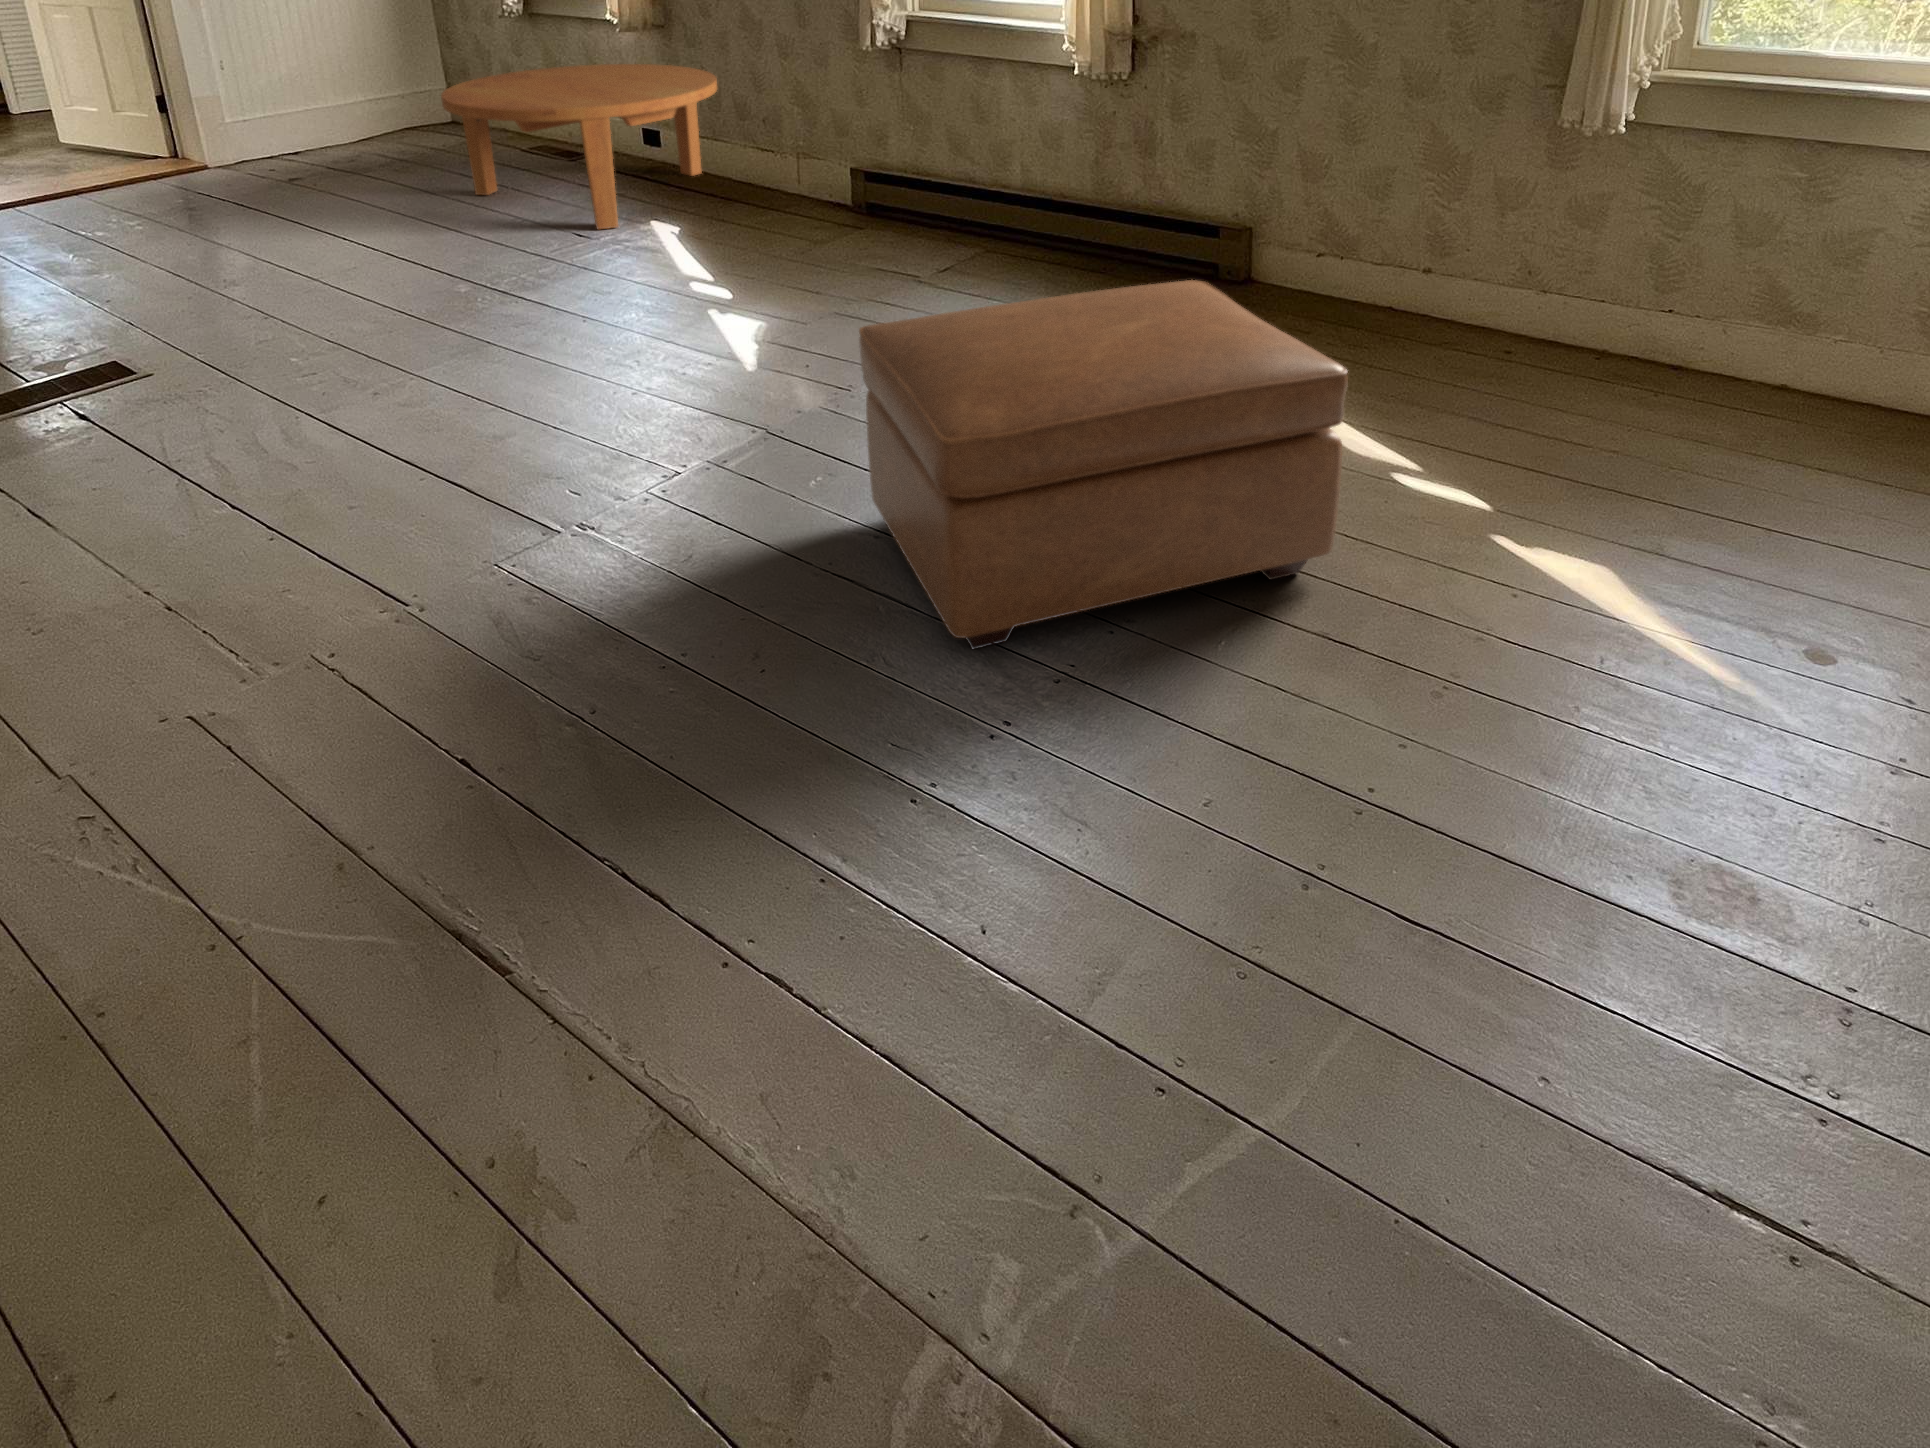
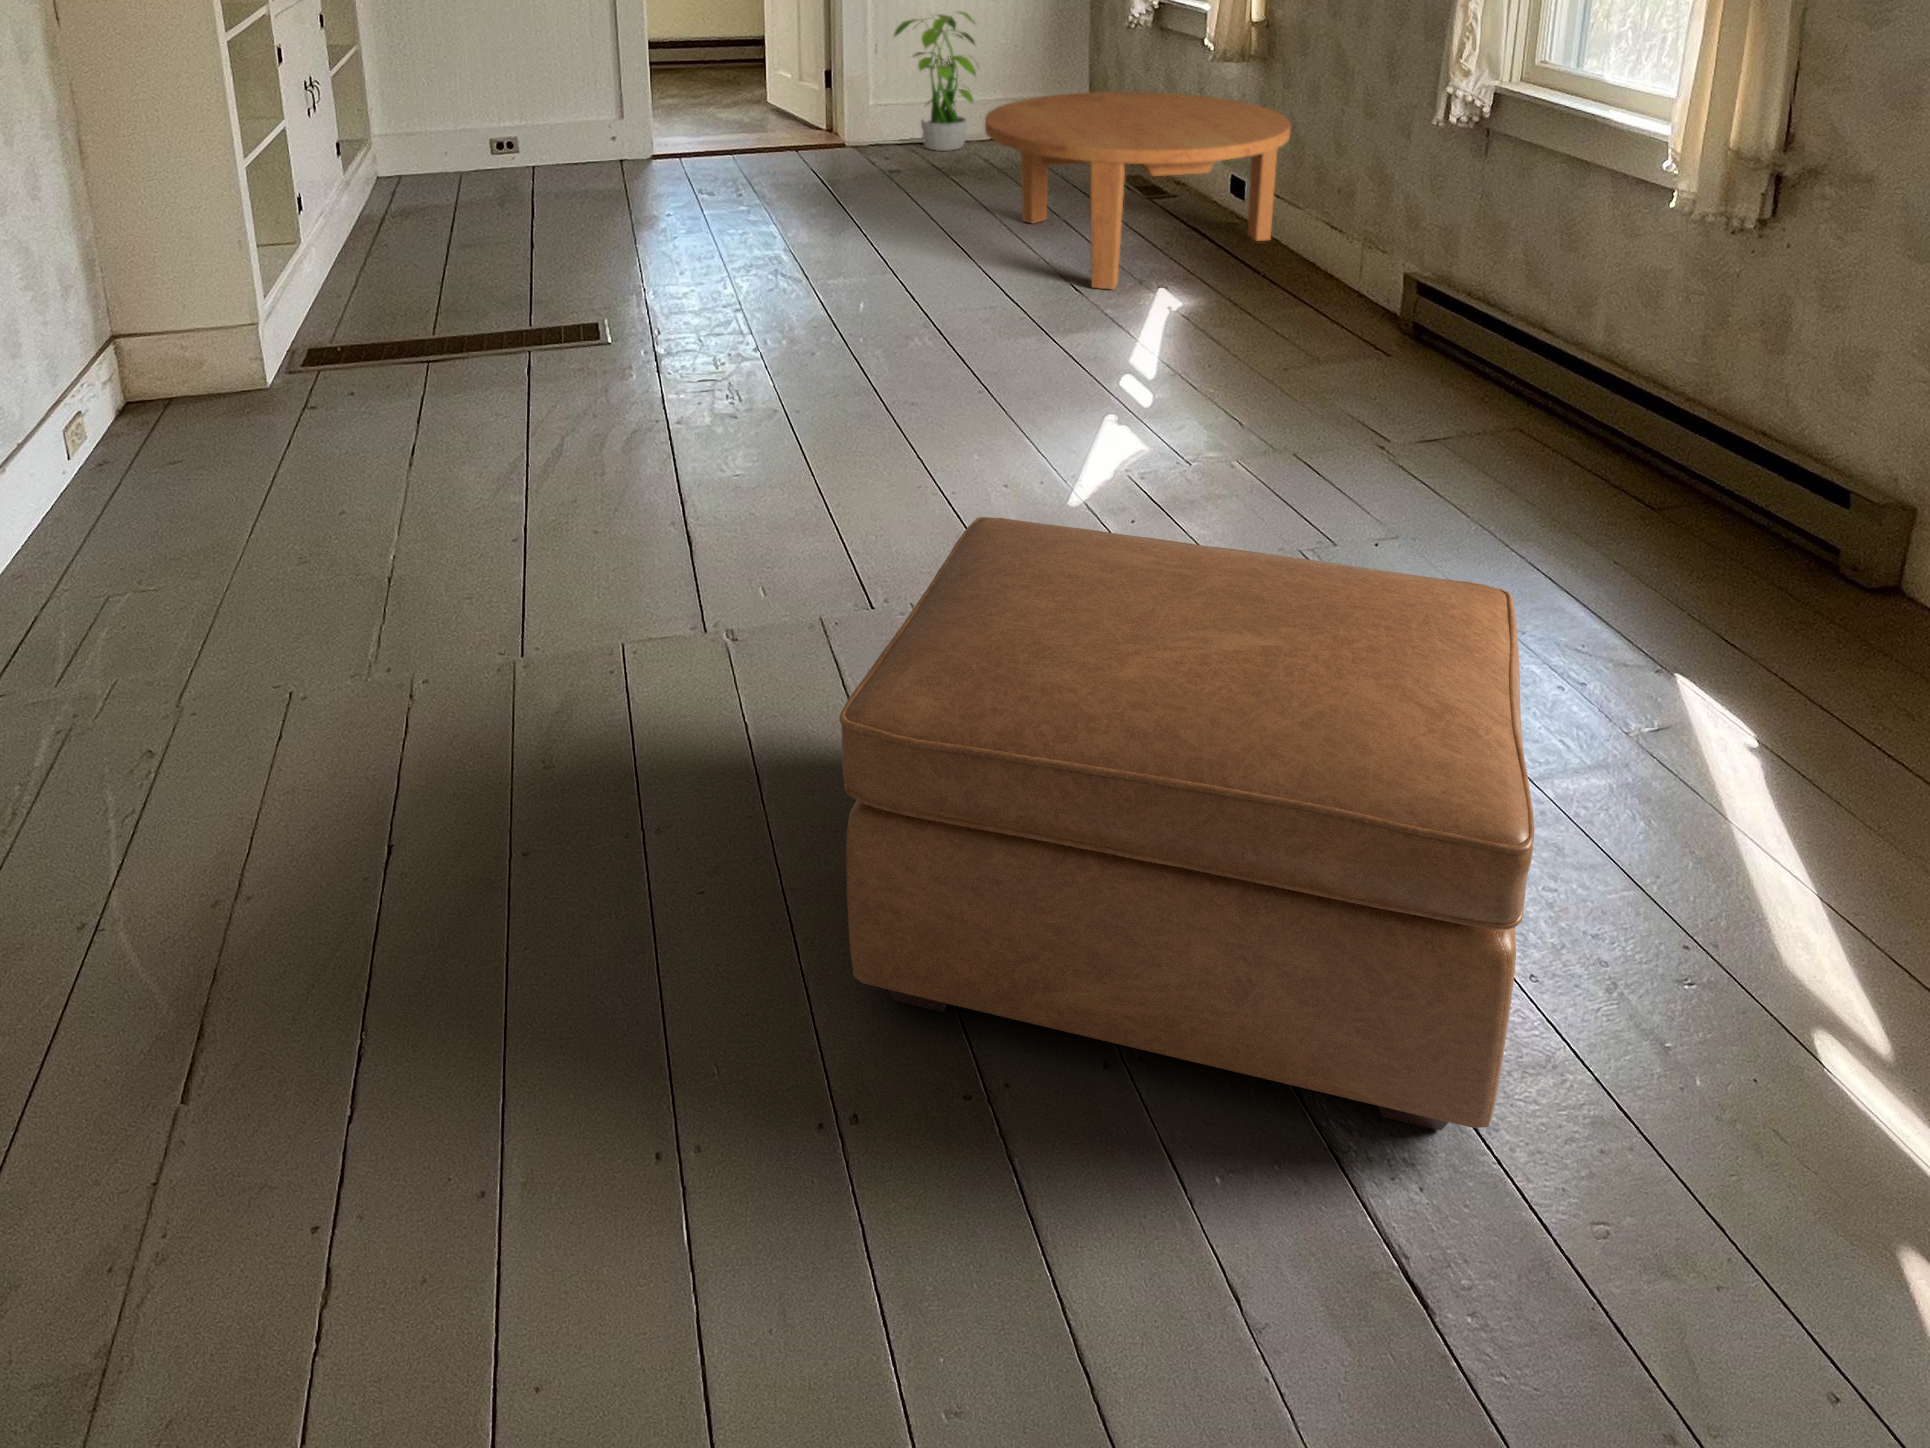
potted plant: none [247,18,351,156] -> present [891,11,976,151]

